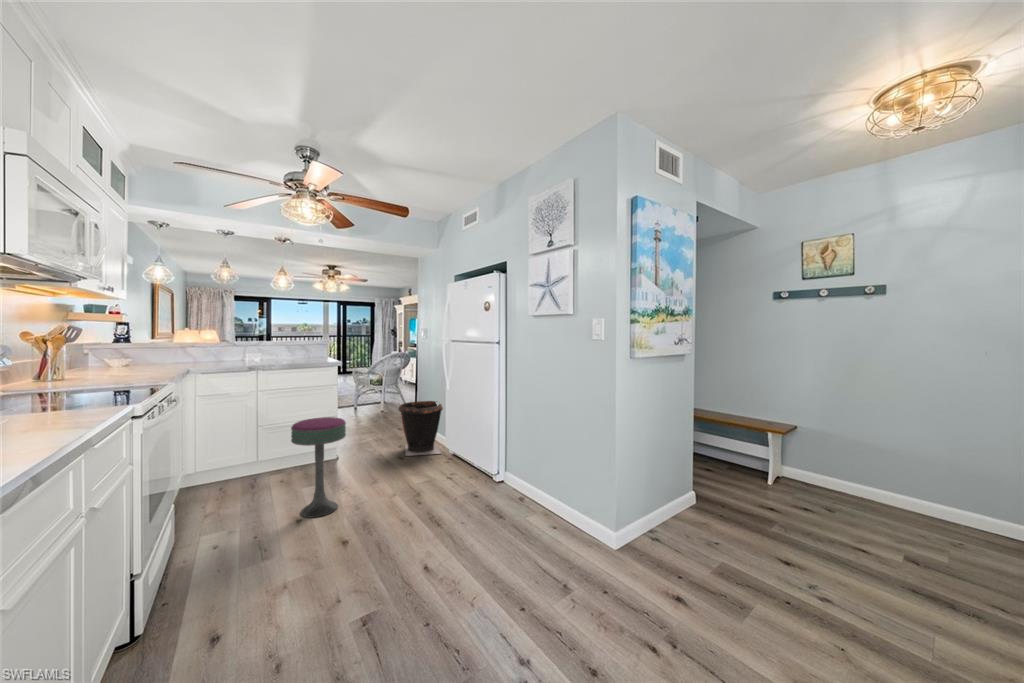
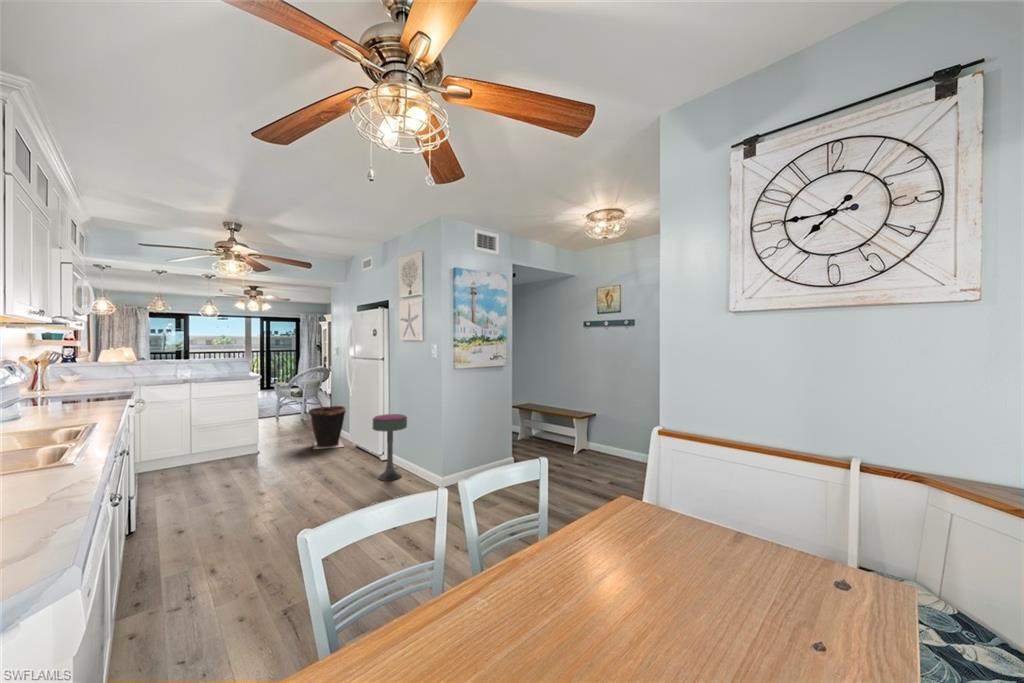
bar stool: present [291,417,346,517] -> present [372,414,407,481]

